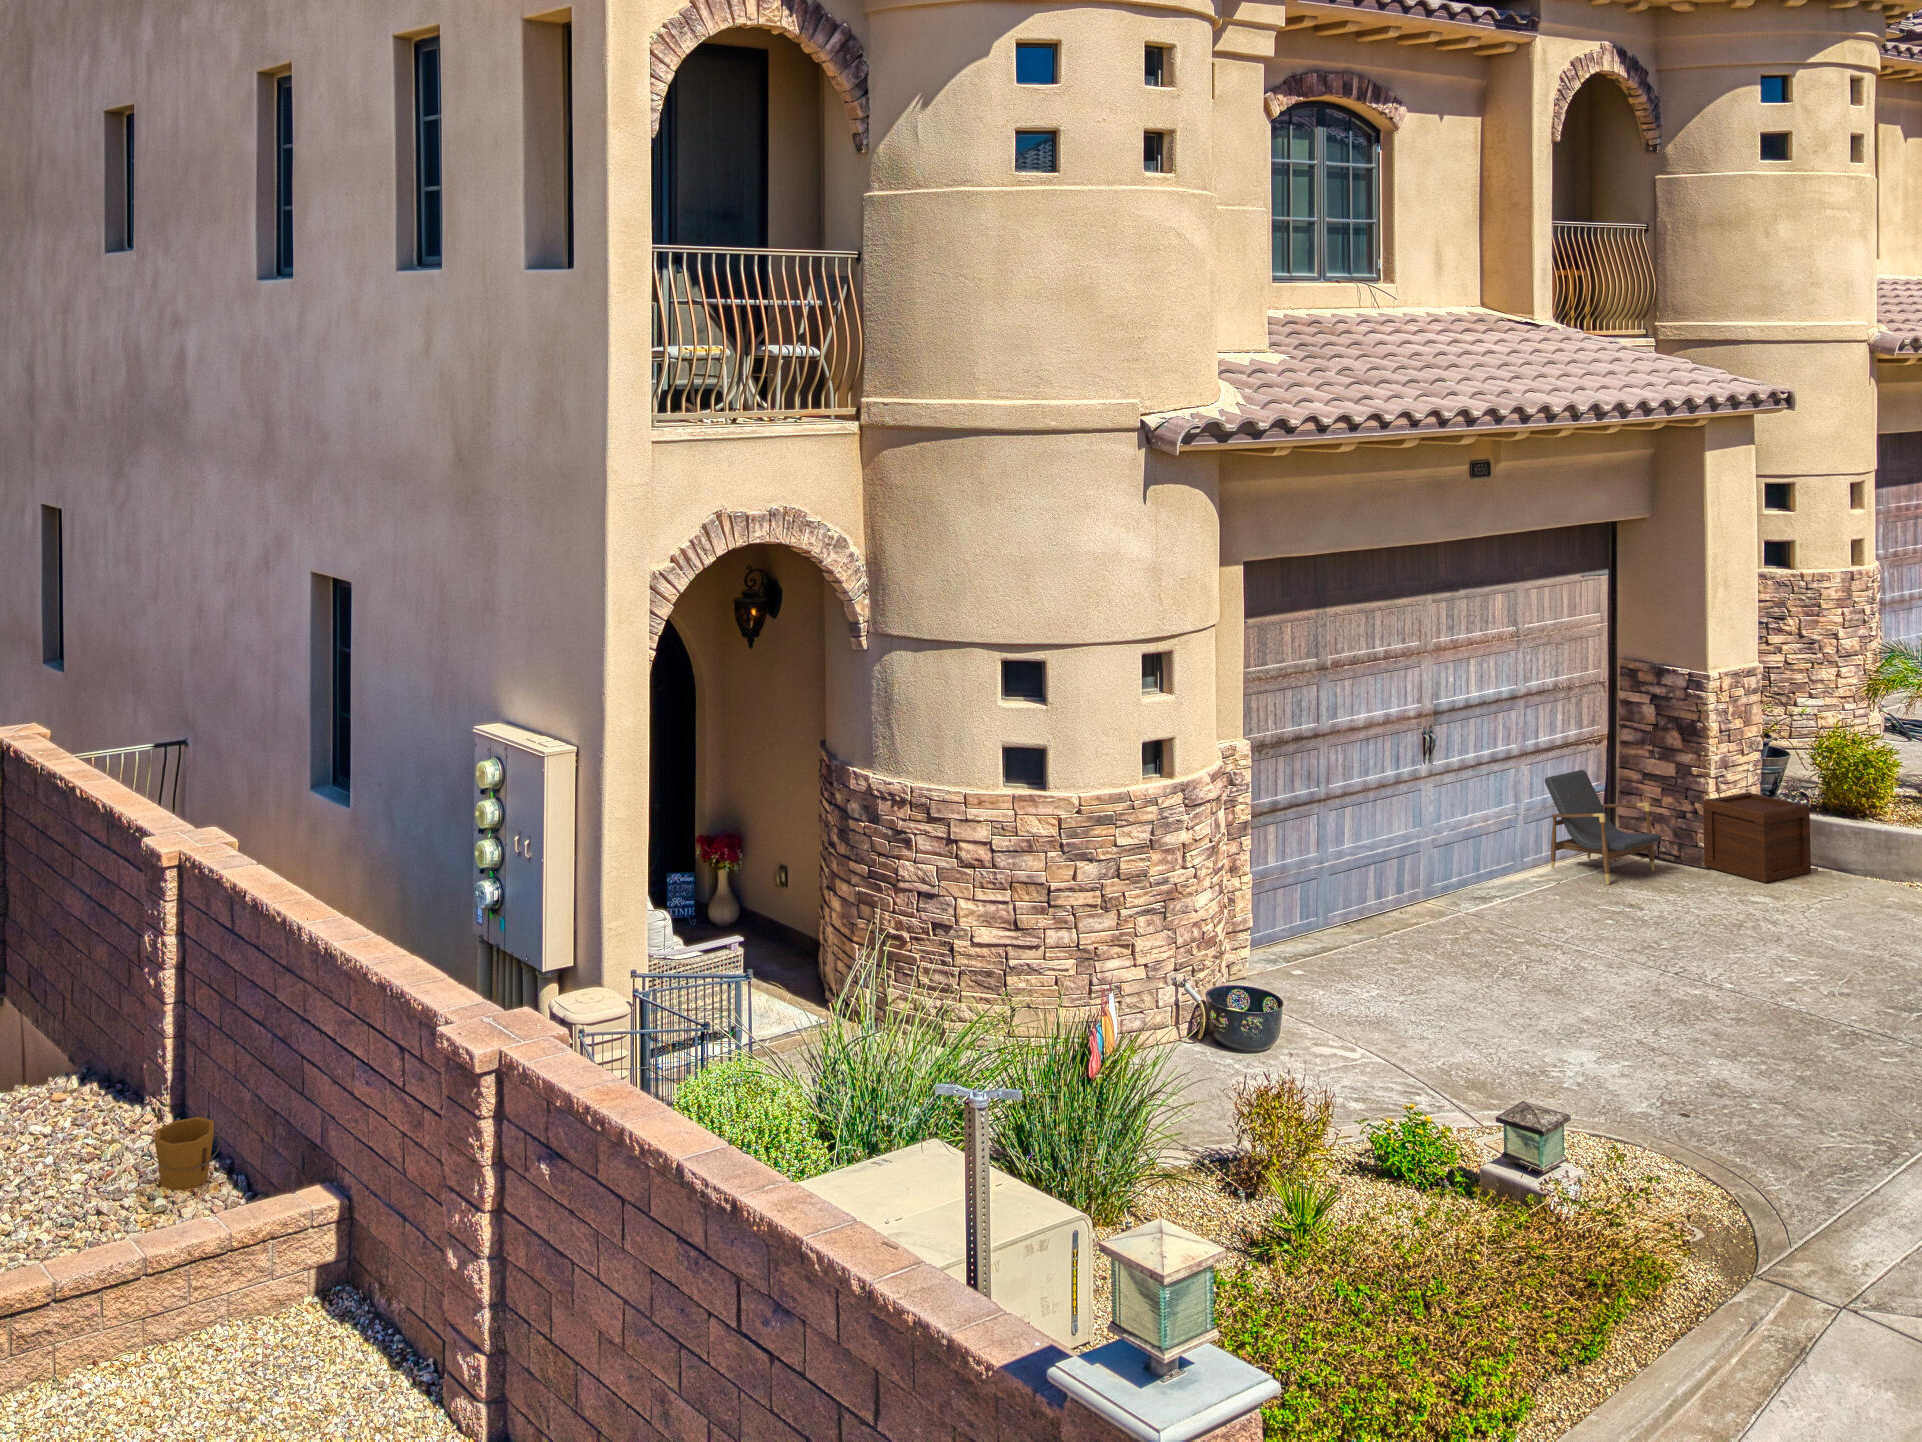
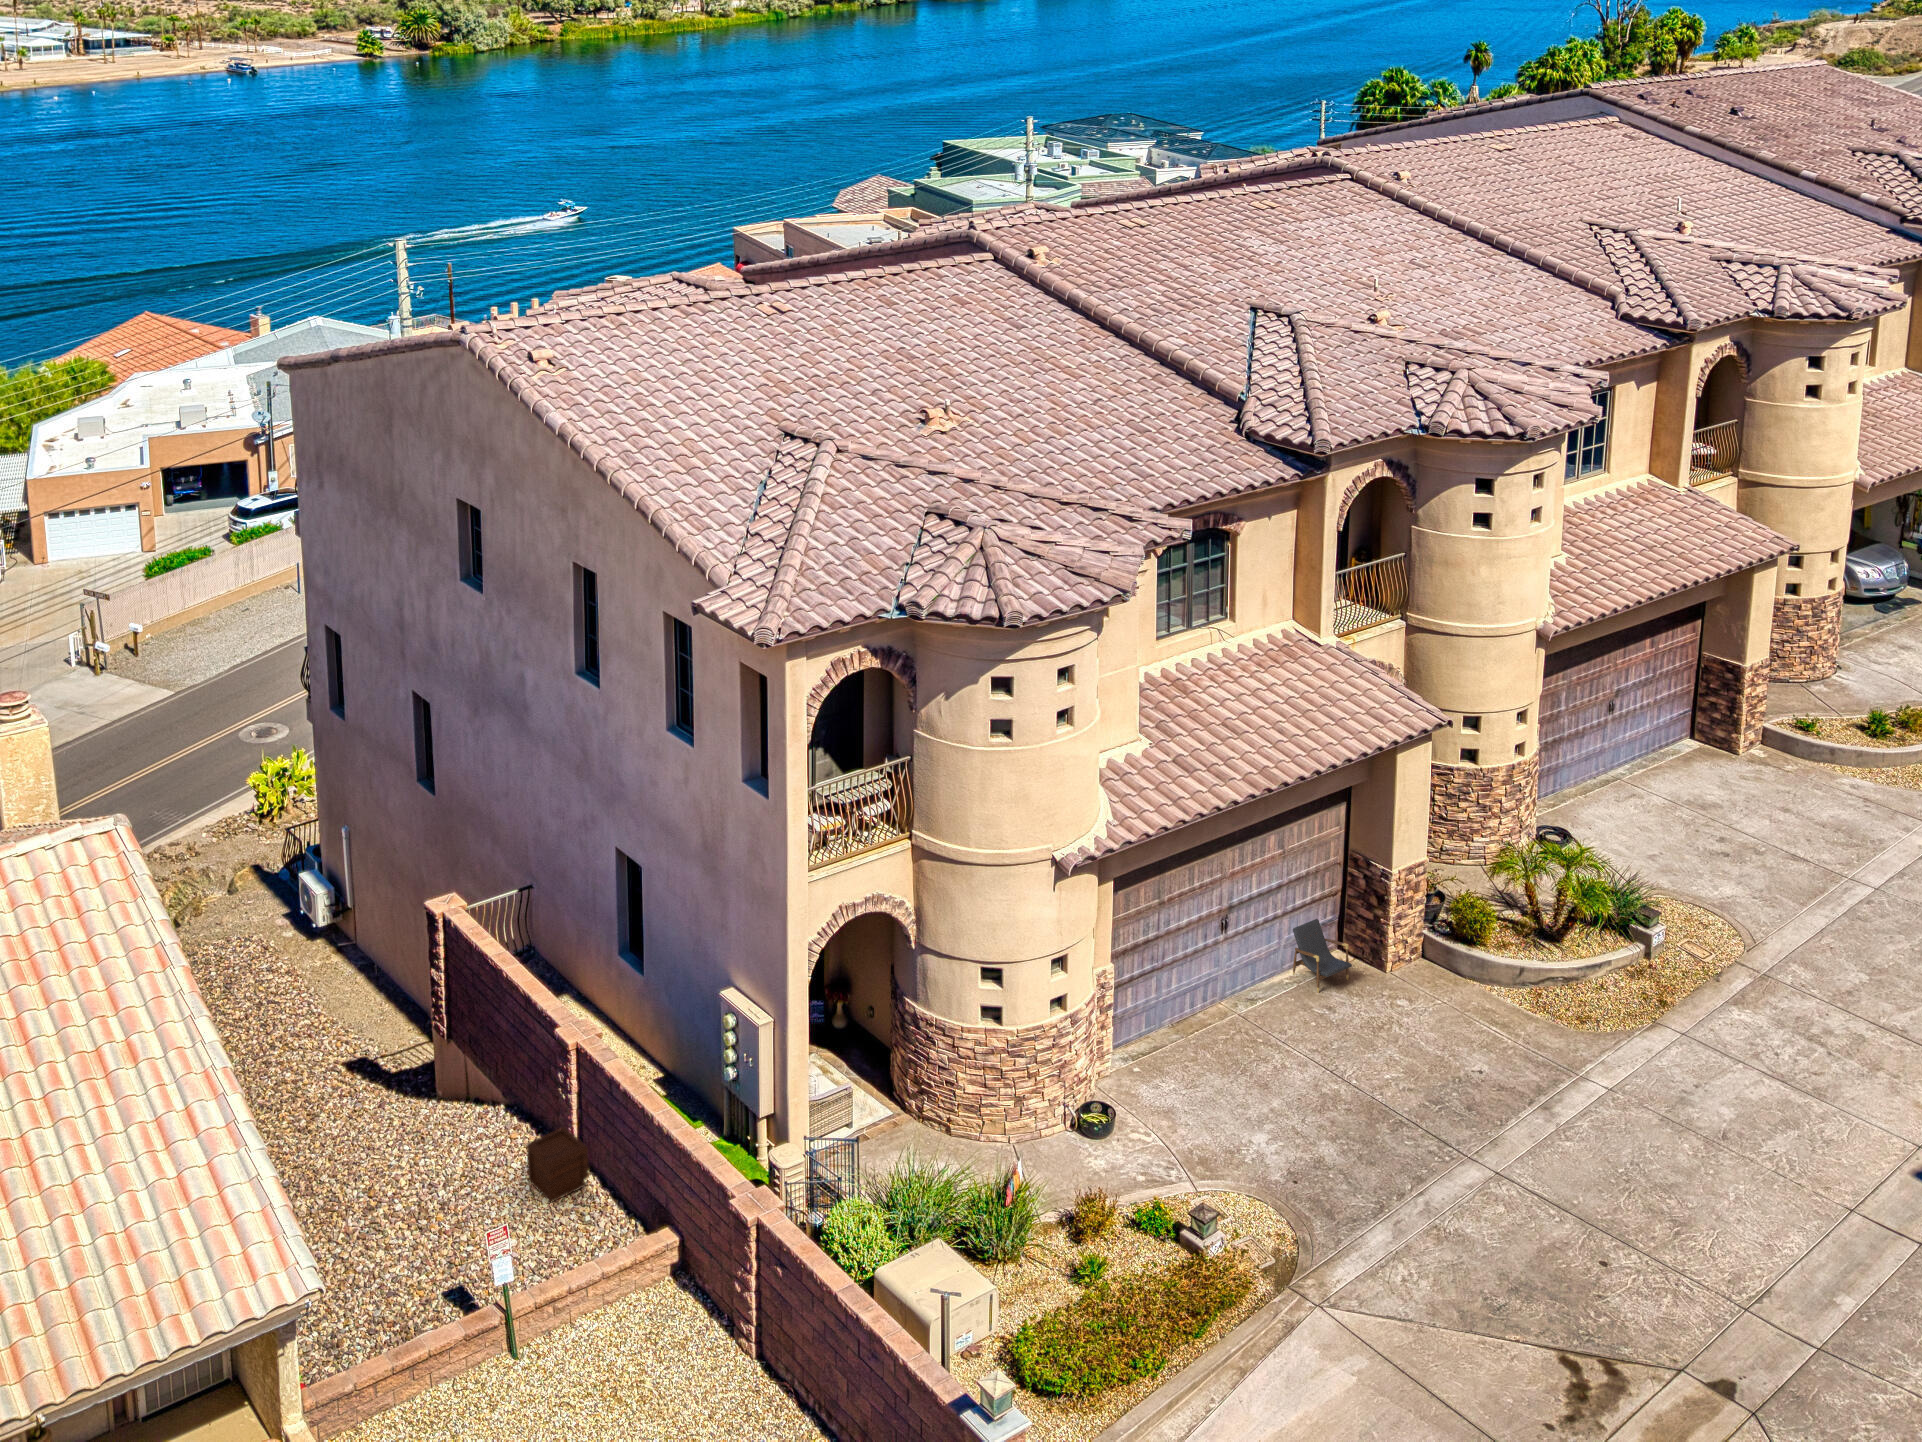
wooden crate: present [1703,792,1811,883] -> present [527,1127,589,1202]
bucket: present [147,1117,221,1190] -> none [592,1191,623,1226]

